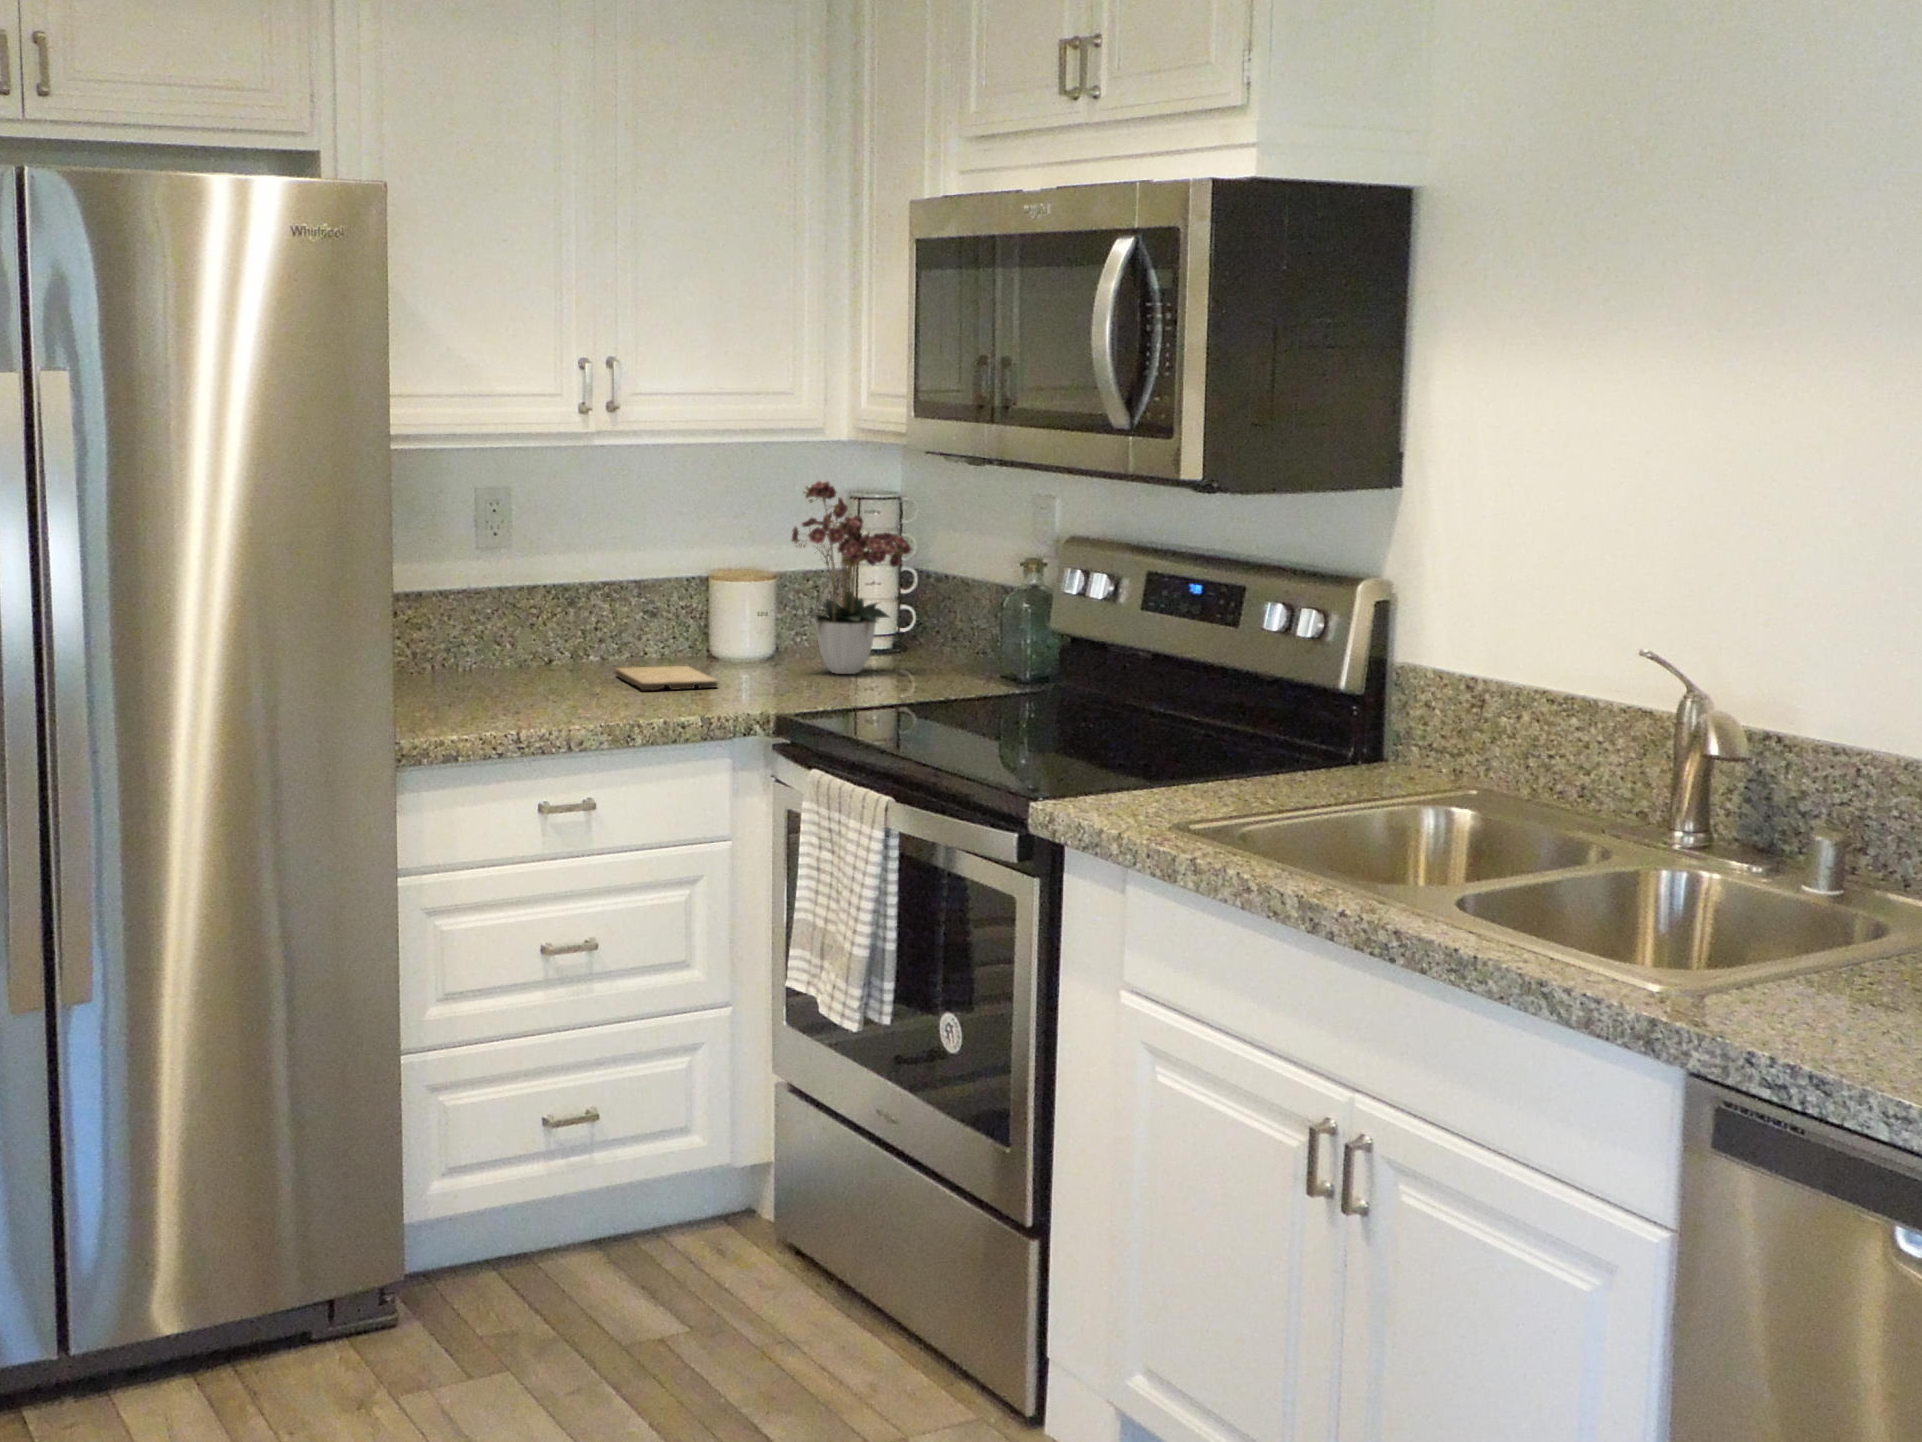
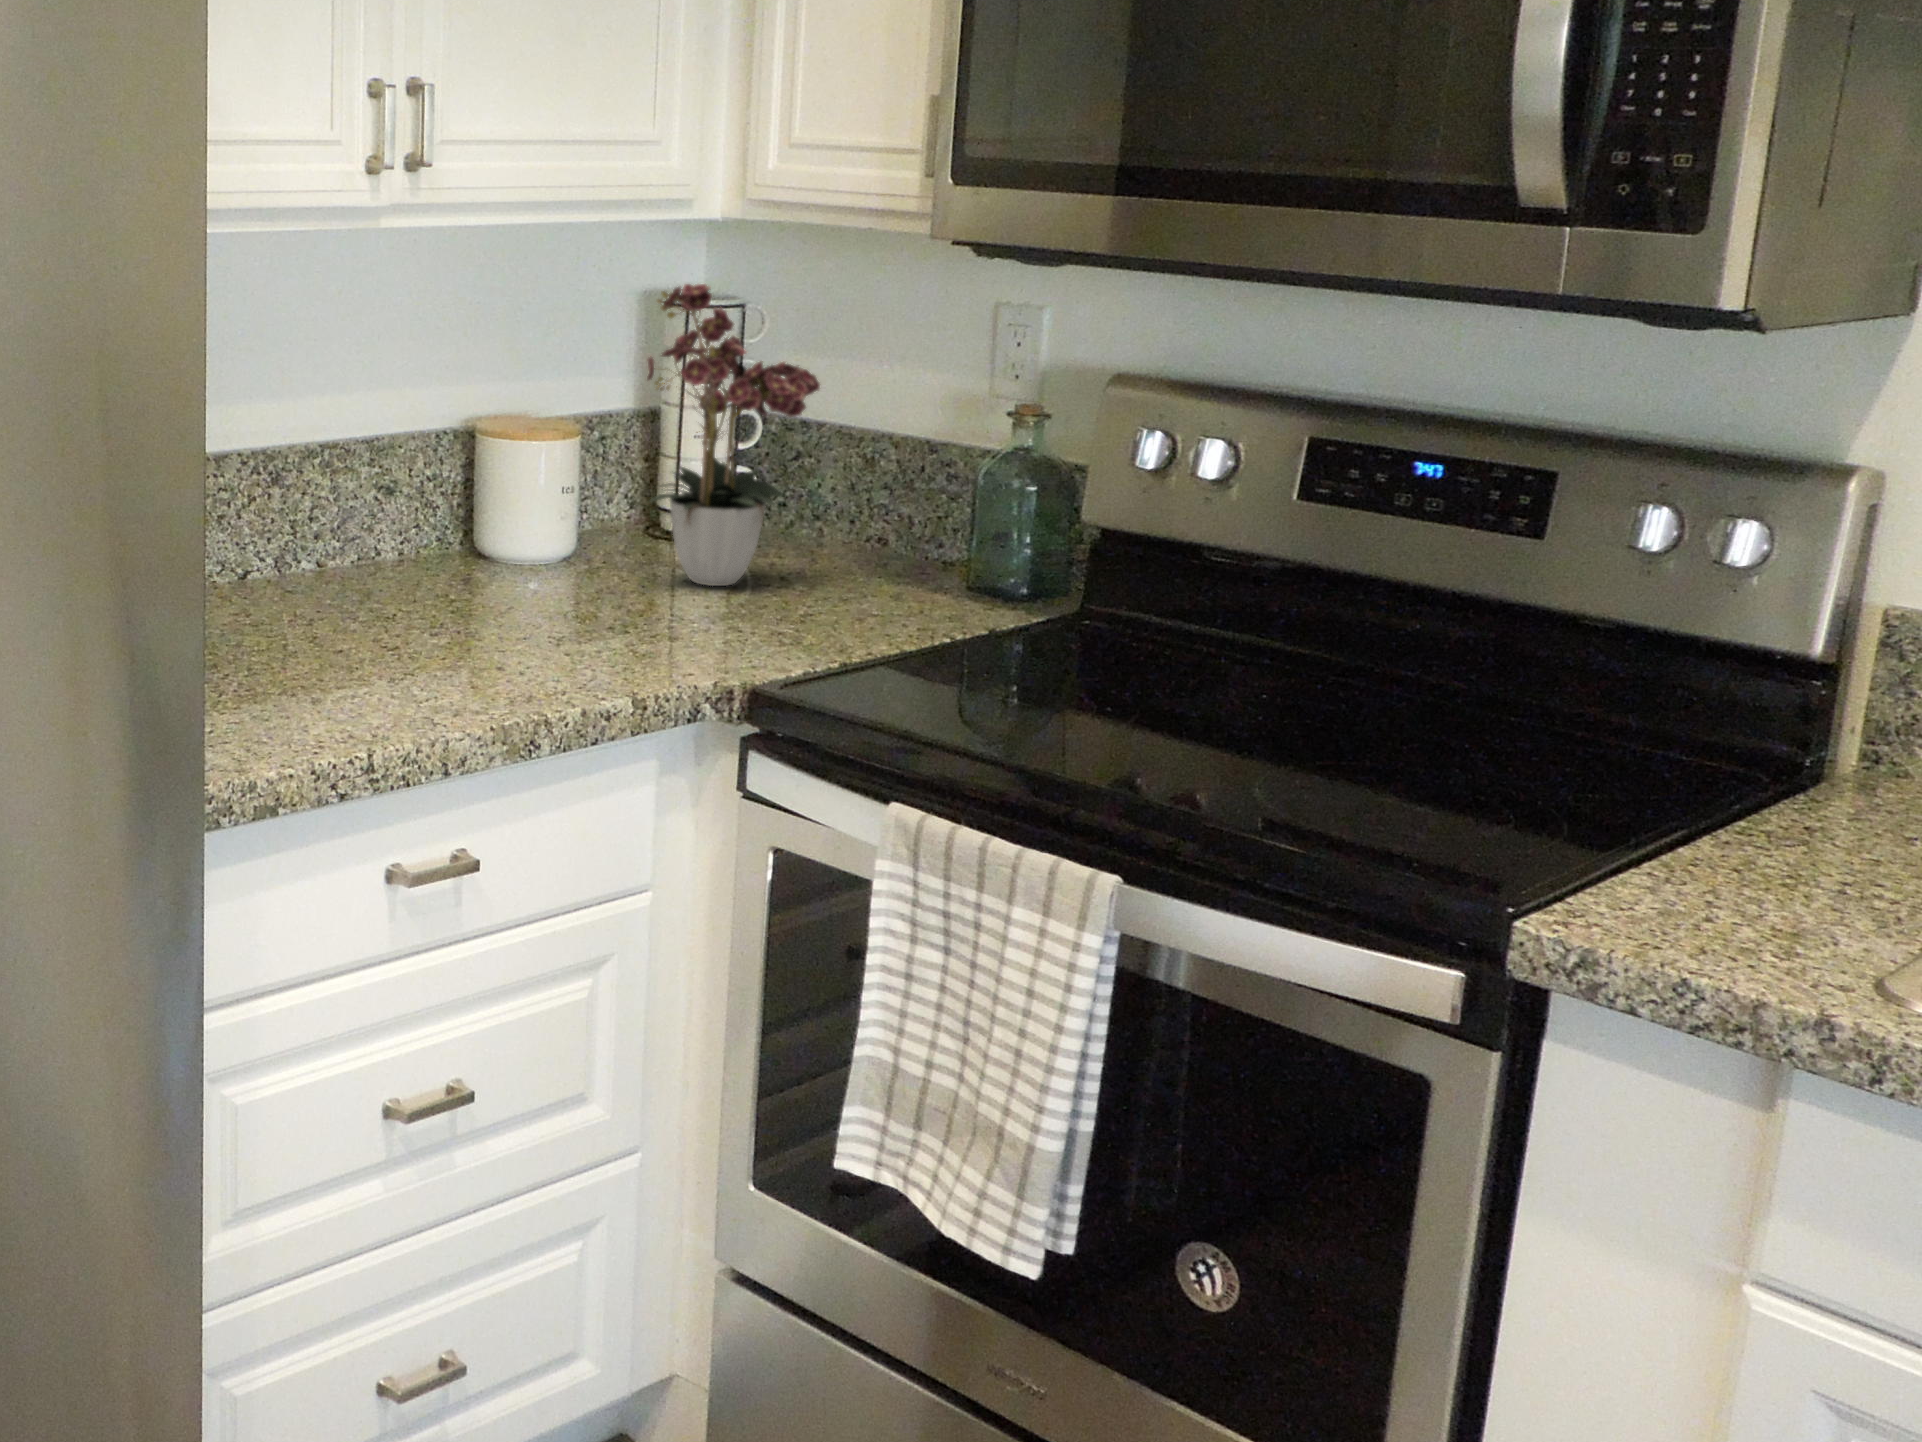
cutting board: present [615,666,718,691] -> none [377,581,573,641]

